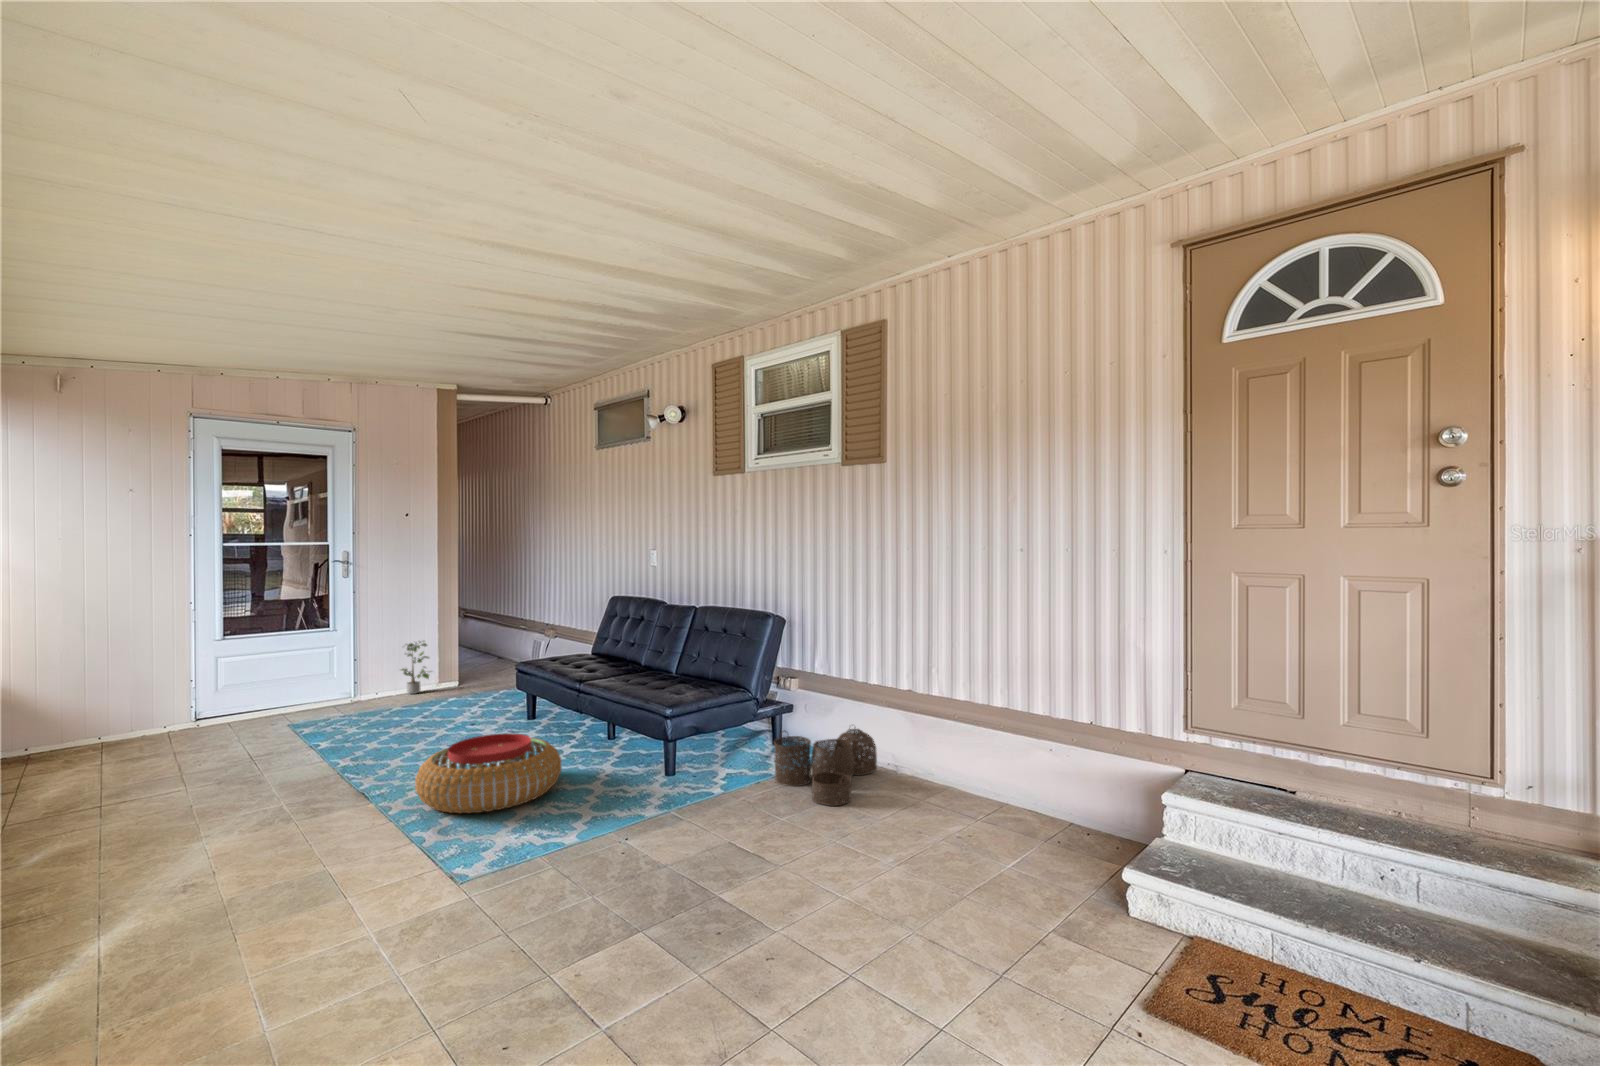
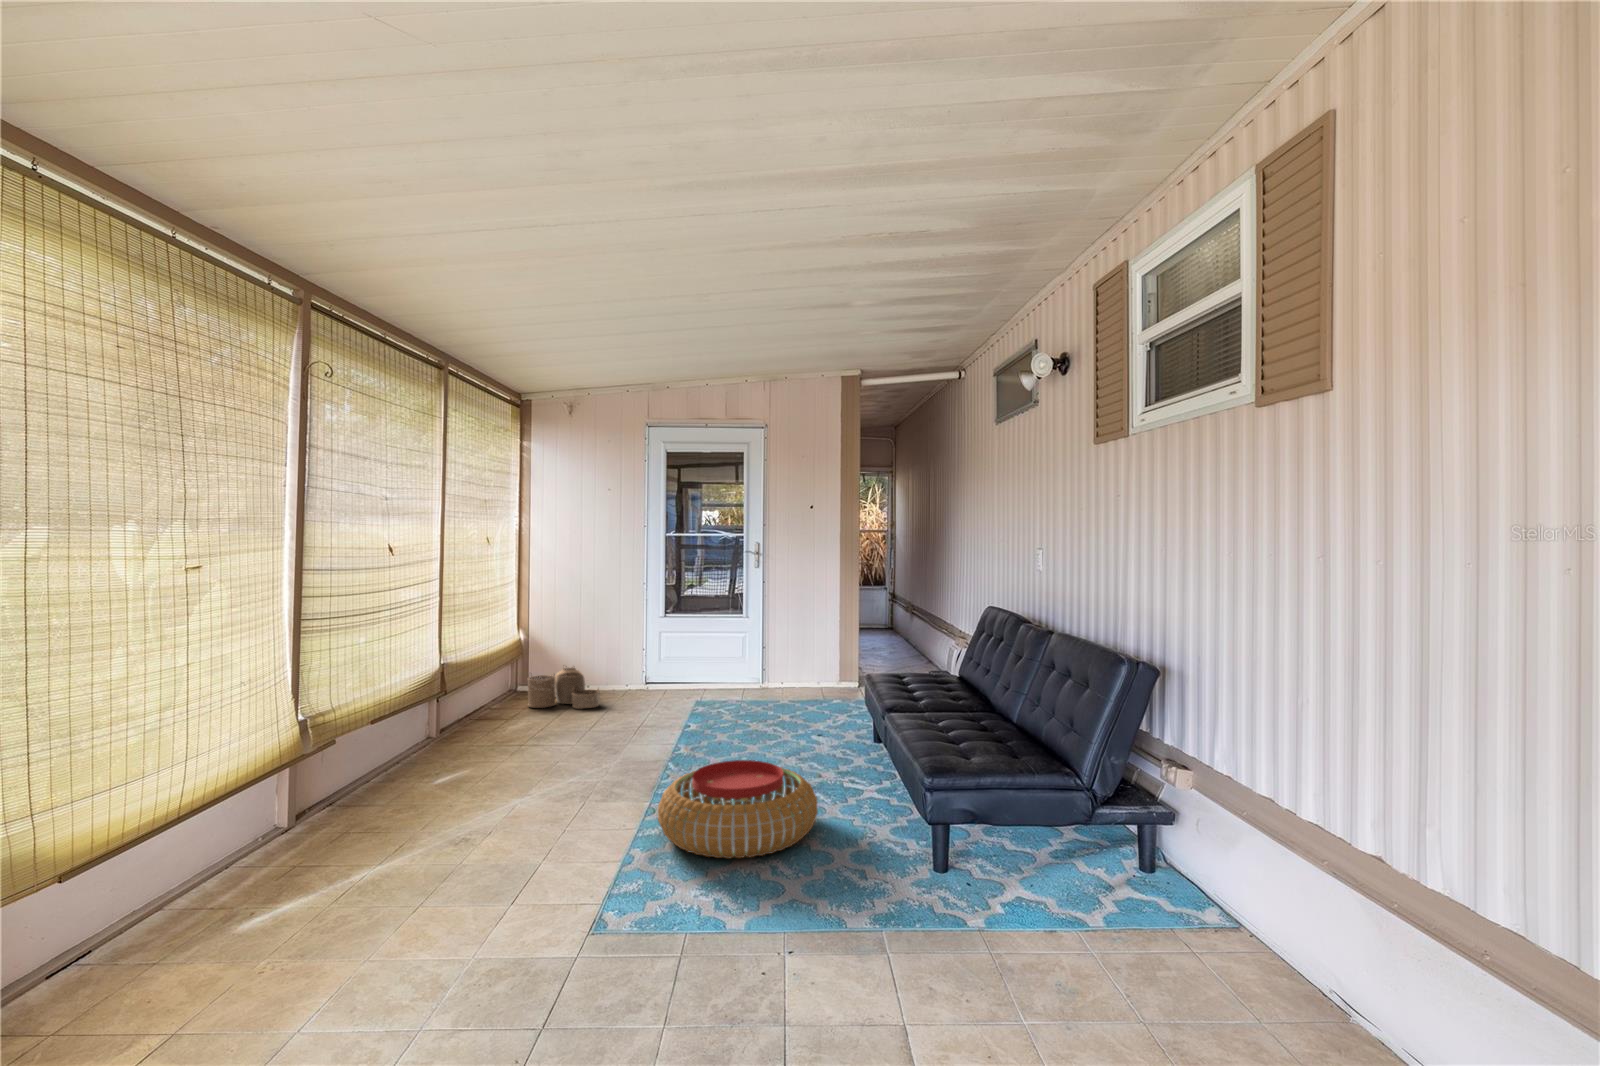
potted plant: present [401,642,429,694] -> none [803,634,836,690]
woven basket: present [774,728,877,806] -> present [528,667,599,709]

